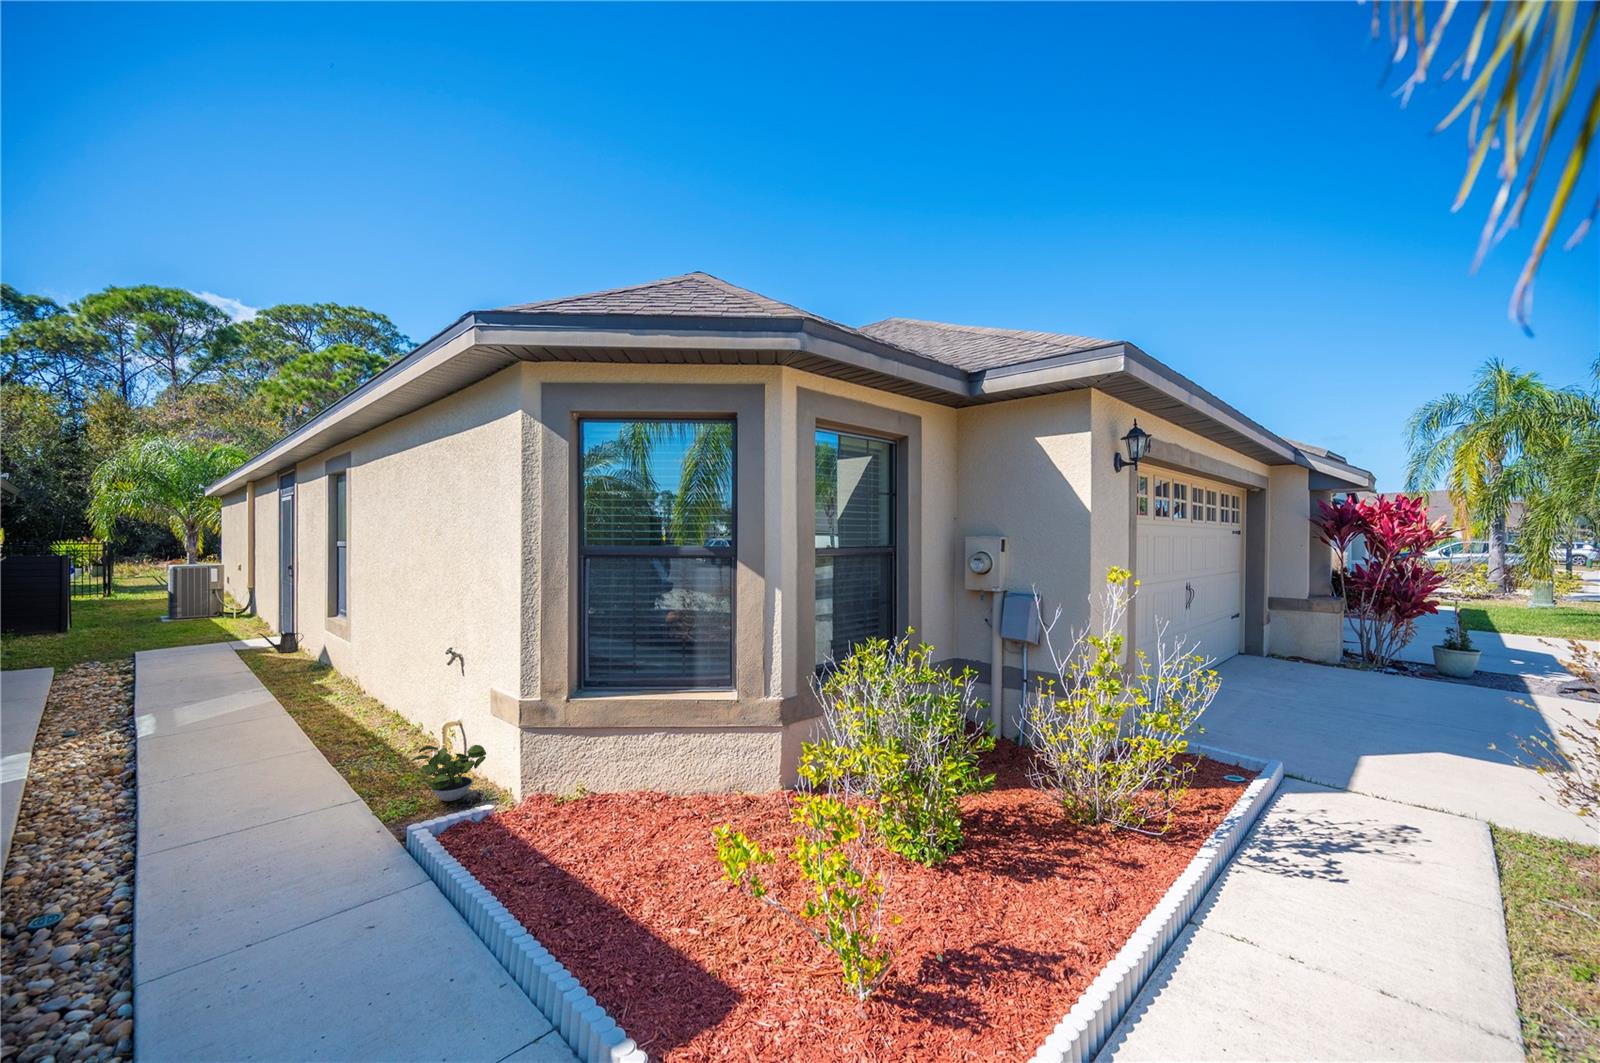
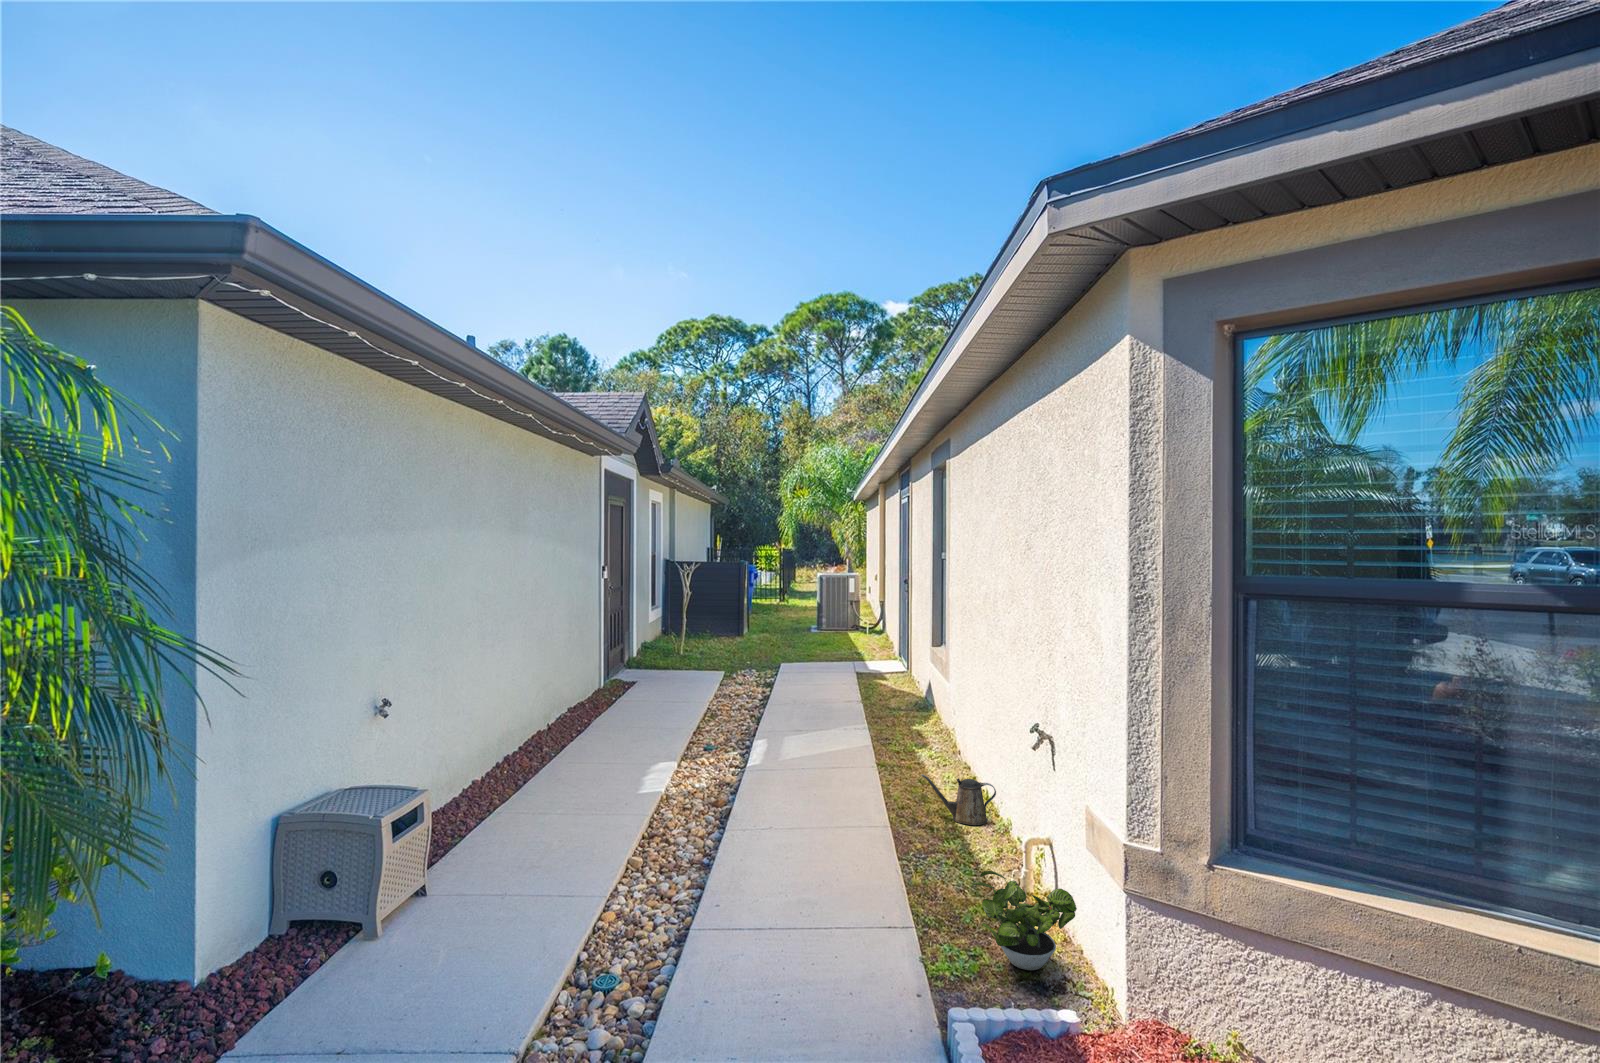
watering can: present [258,632,304,653] -> present [921,774,996,825]

